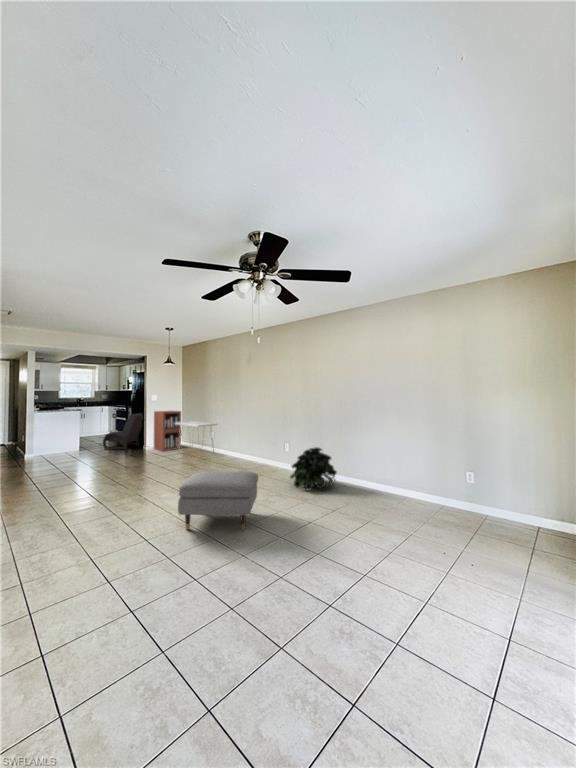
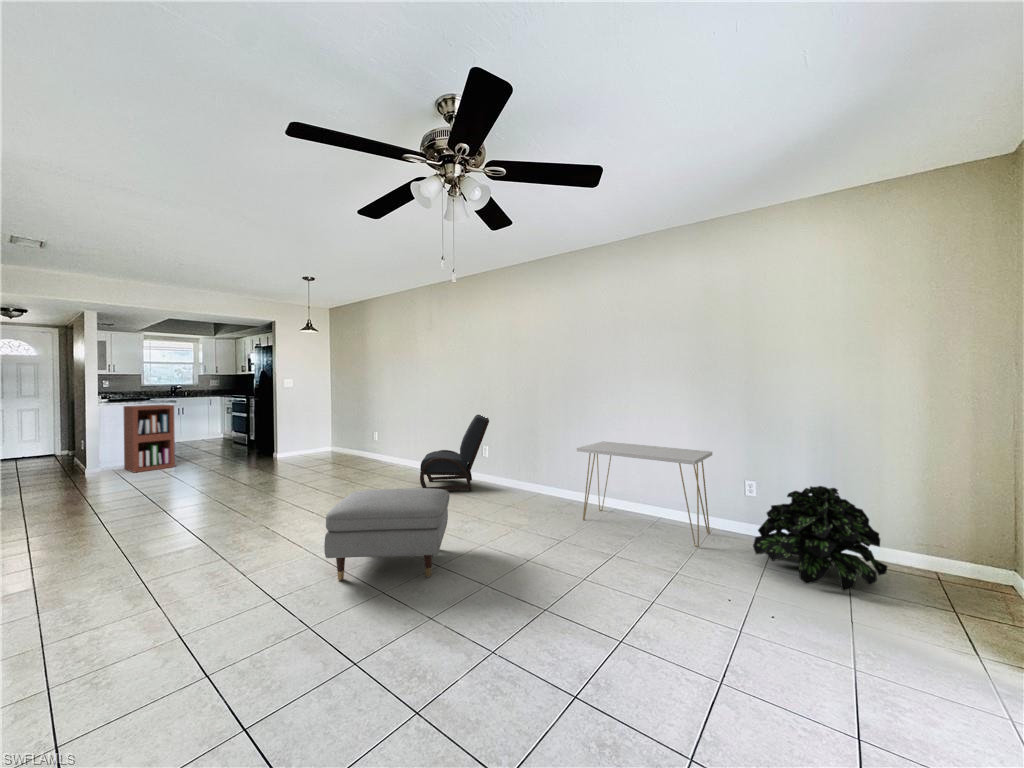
bookshelf: present [154,411,181,451] -> present [124,405,175,472]
lounge chair: present [103,413,143,450] -> present [420,415,489,491]
console table: present [175,421,218,453] -> present [577,441,712,547]
potted plant: present [290,447,337,490] -> present [753,486,888,591]

